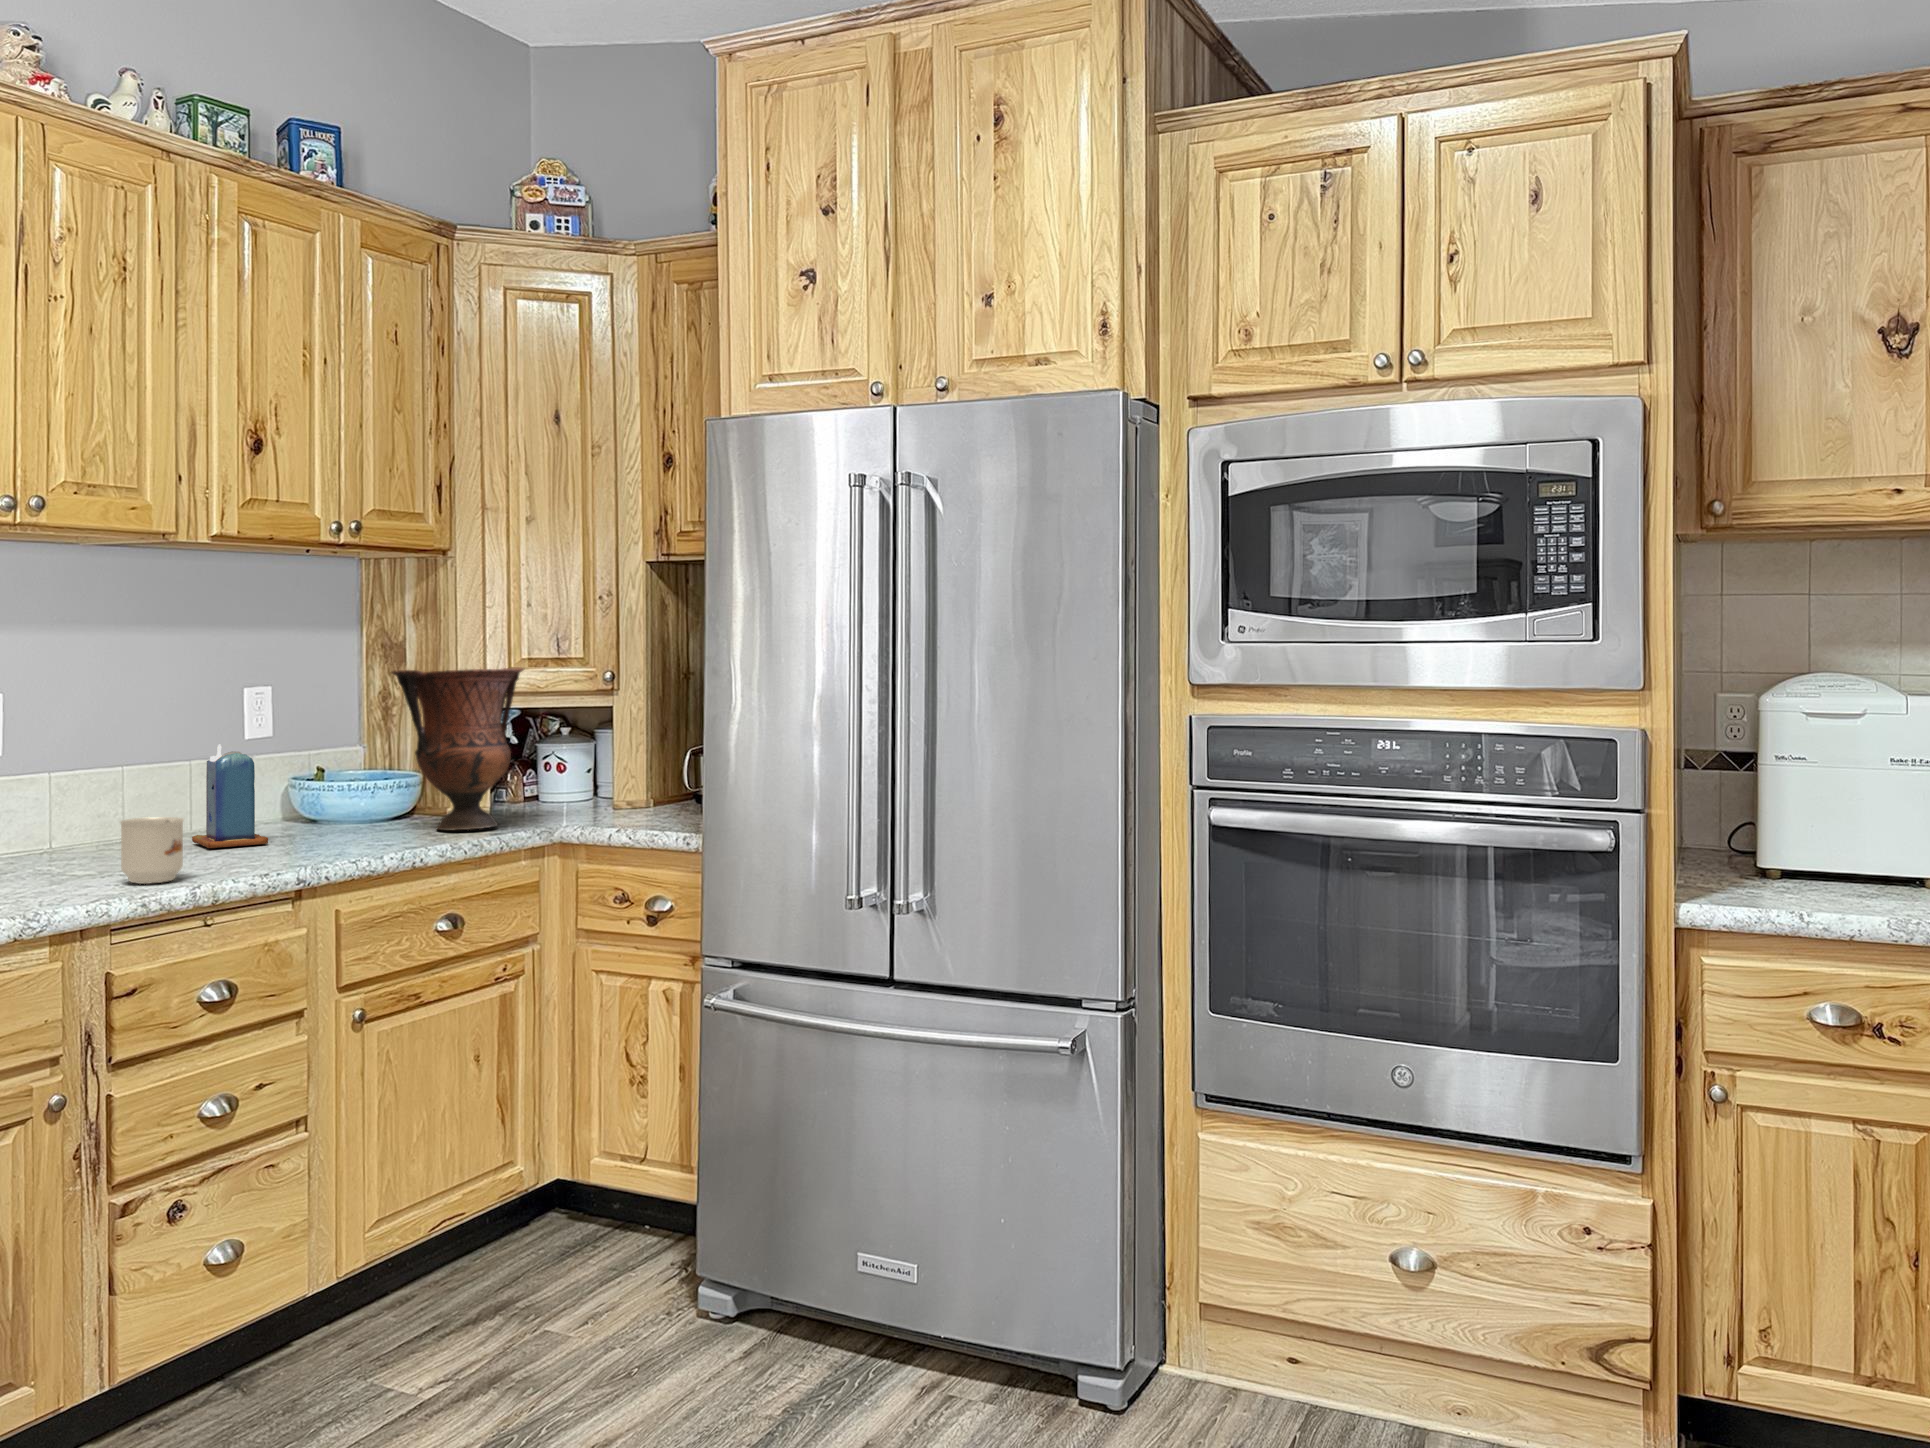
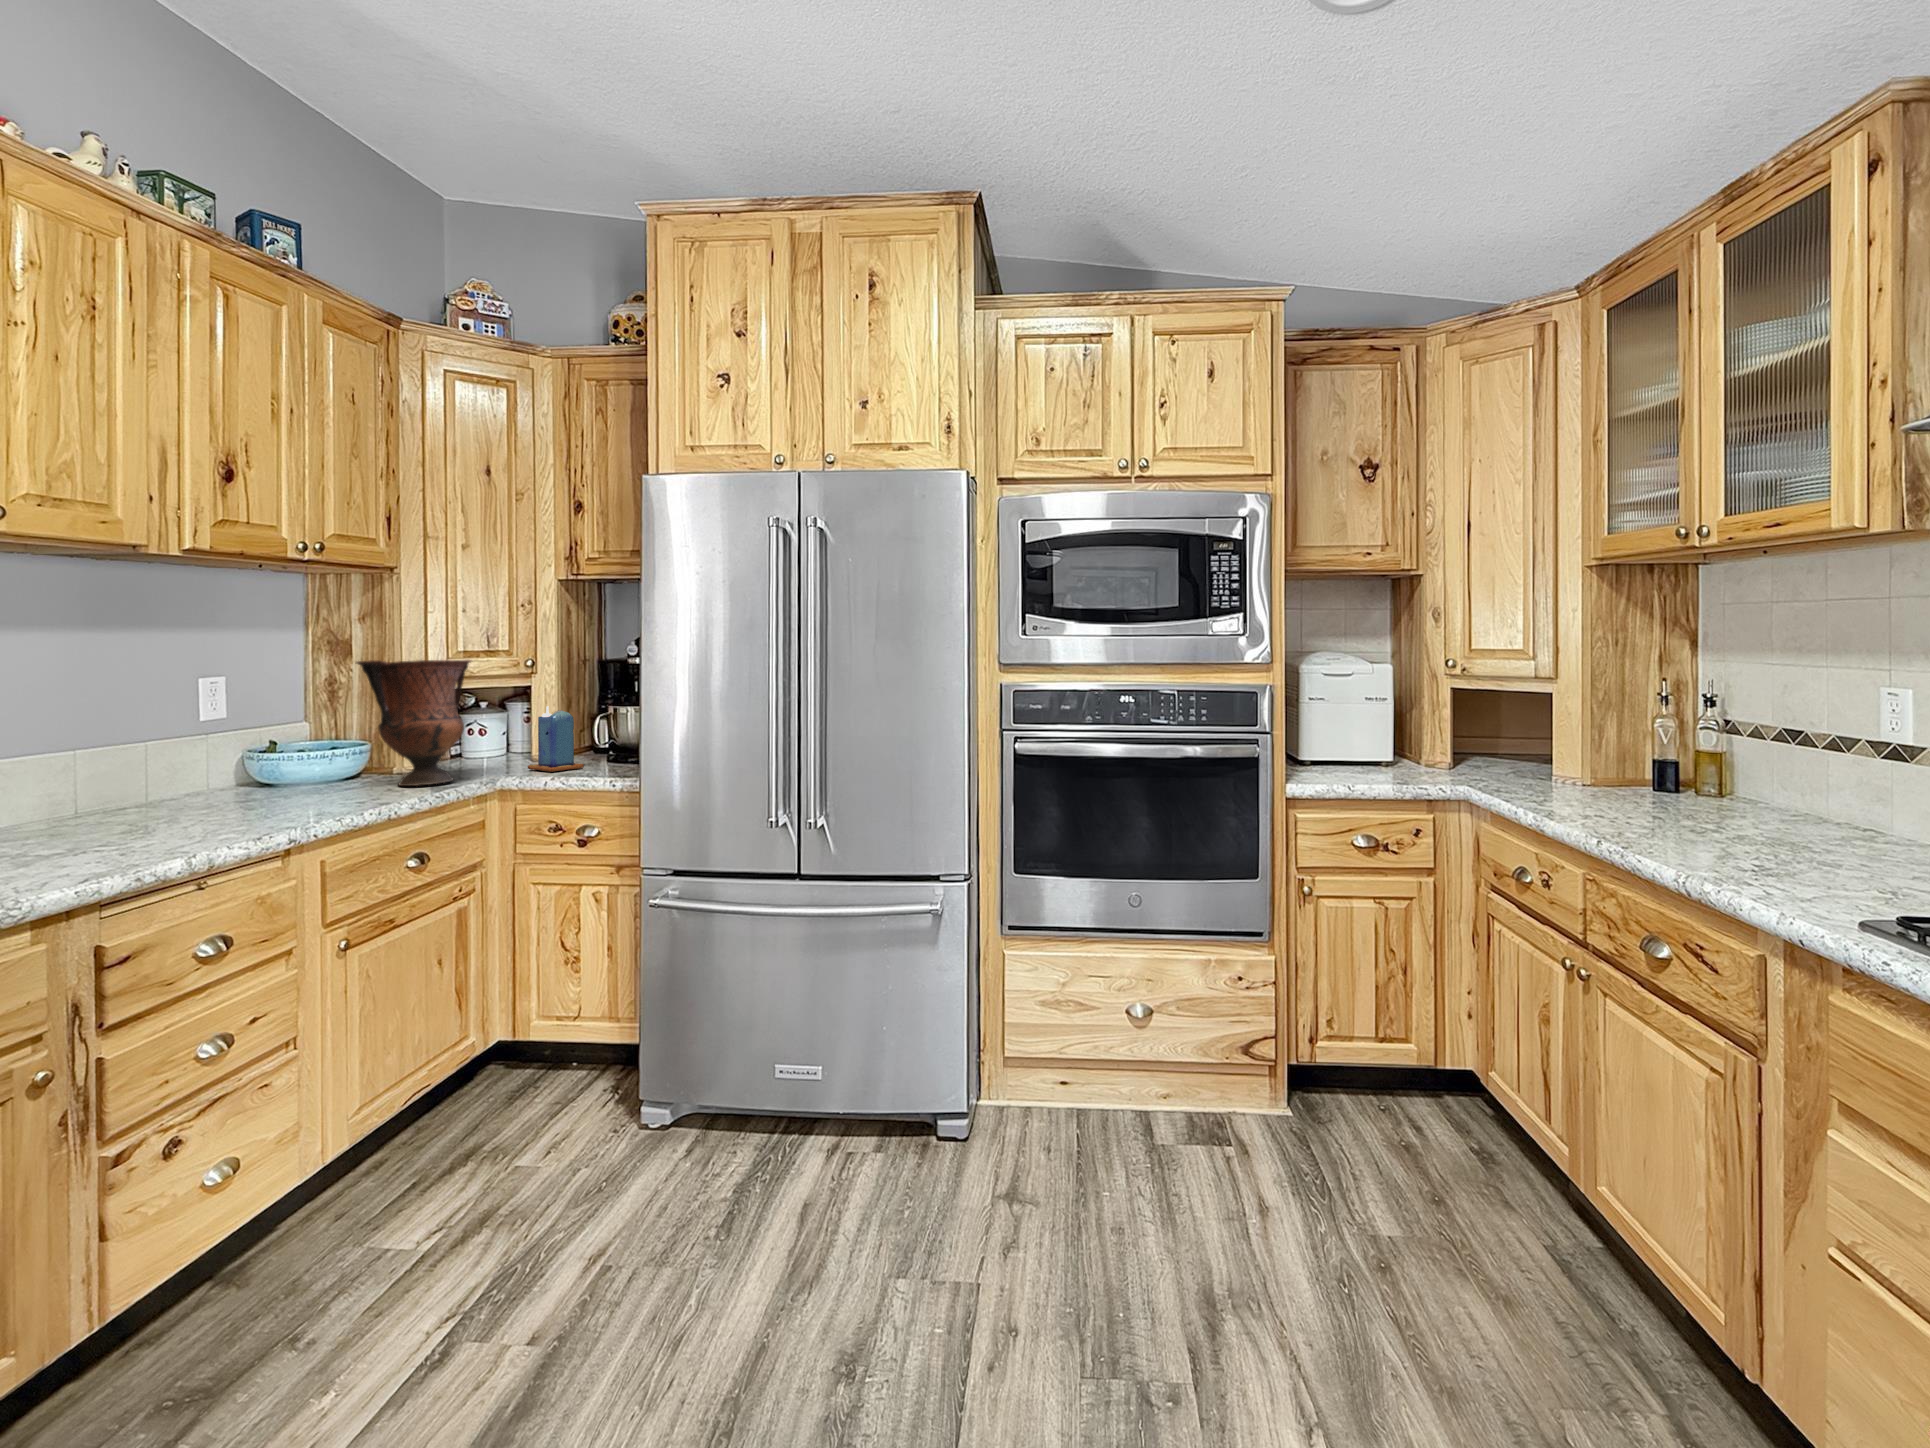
candle: present [192,744,268,848] -> present [528,706,584,772]
mug: present [120,817,184,884] -> none [82,789,159,851]

